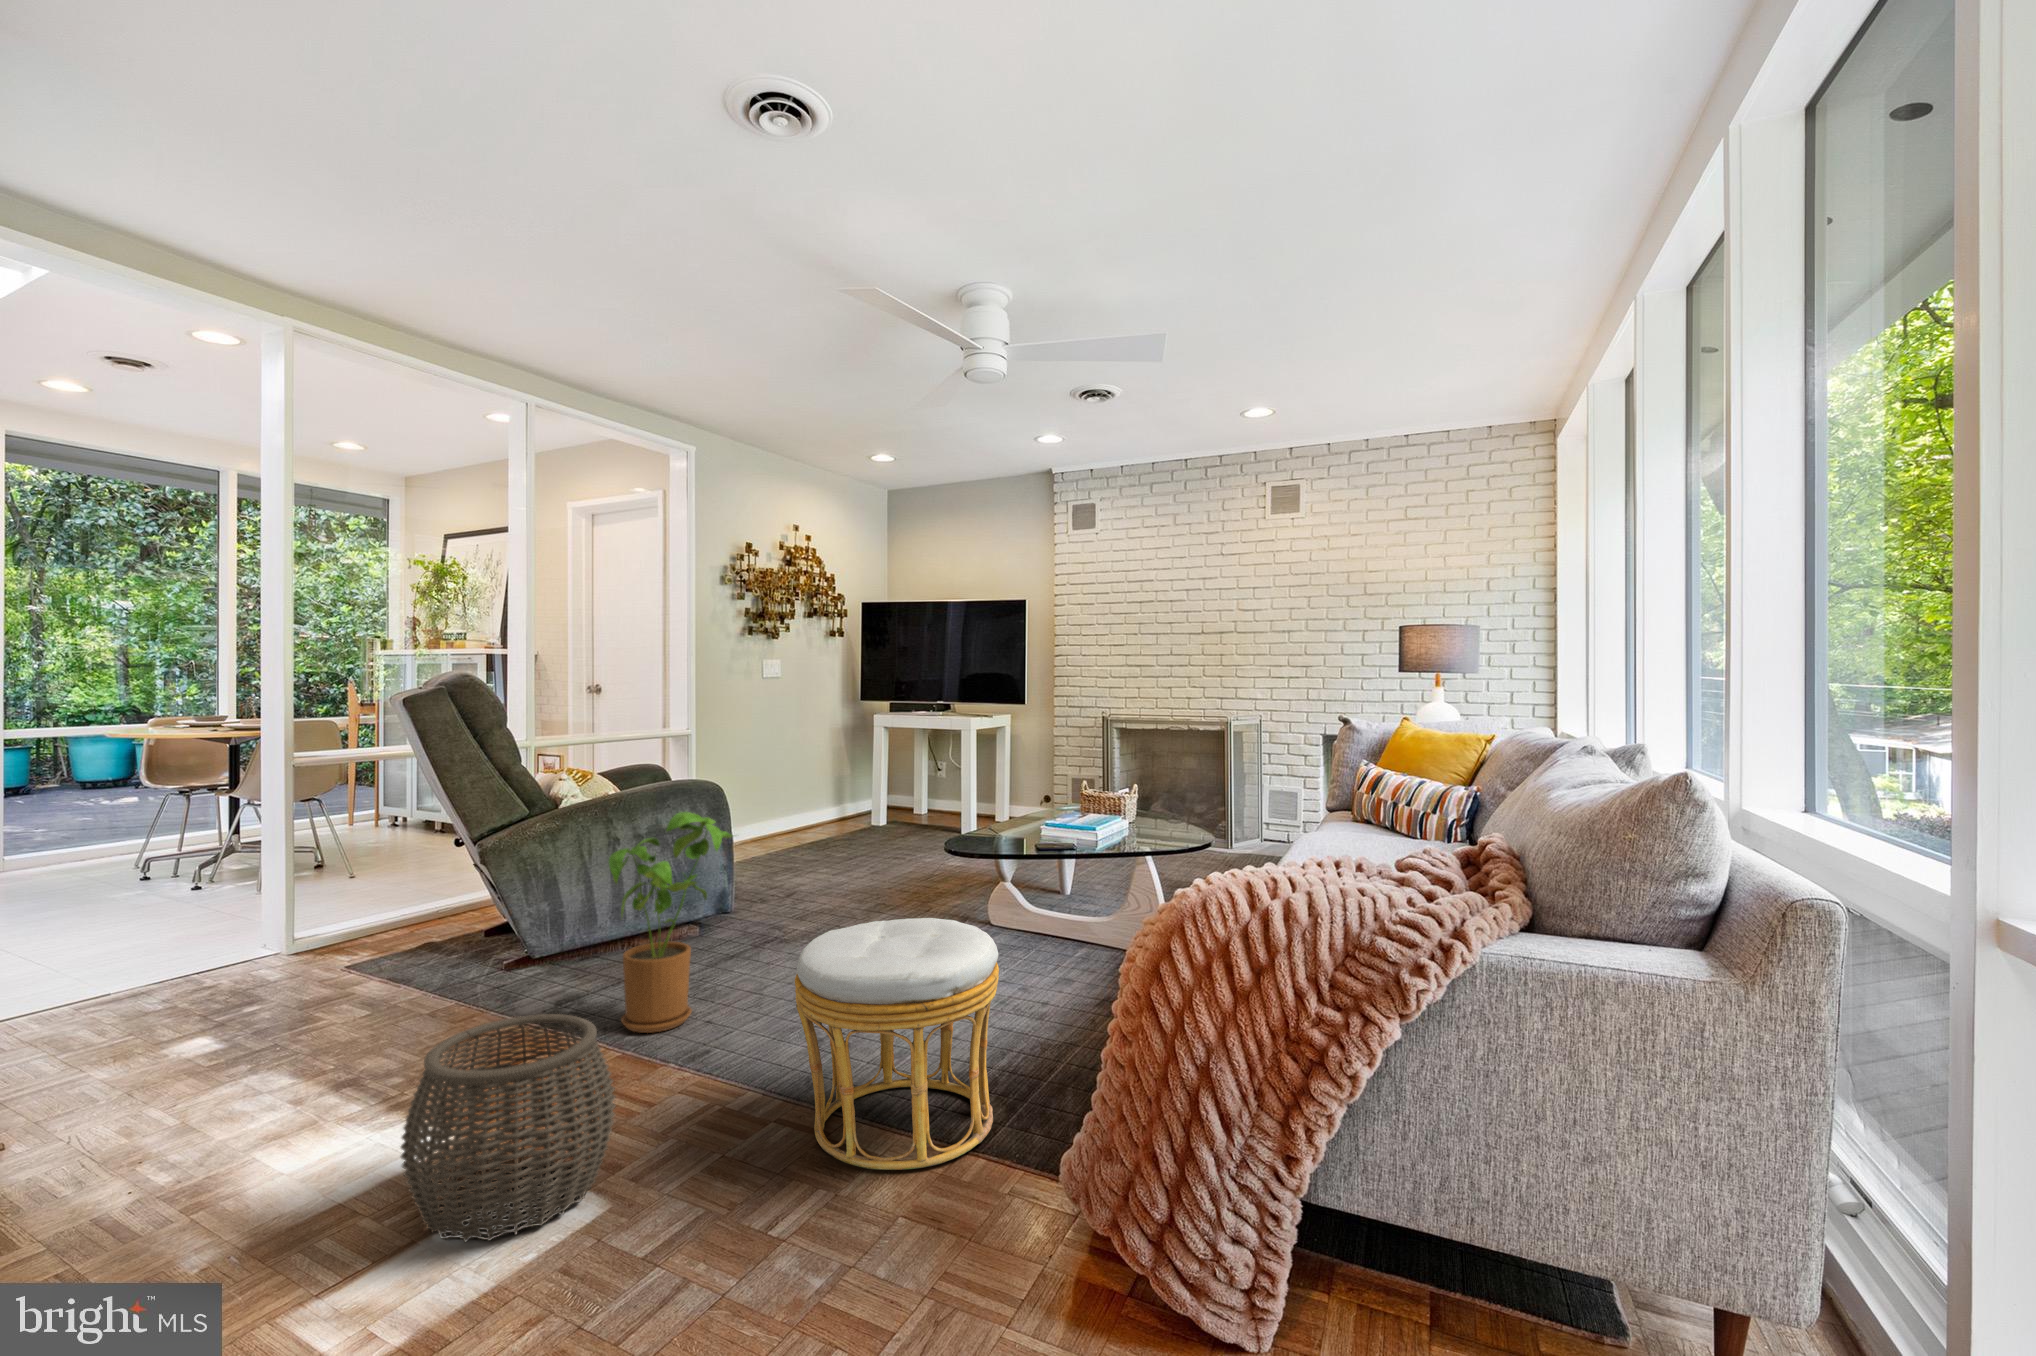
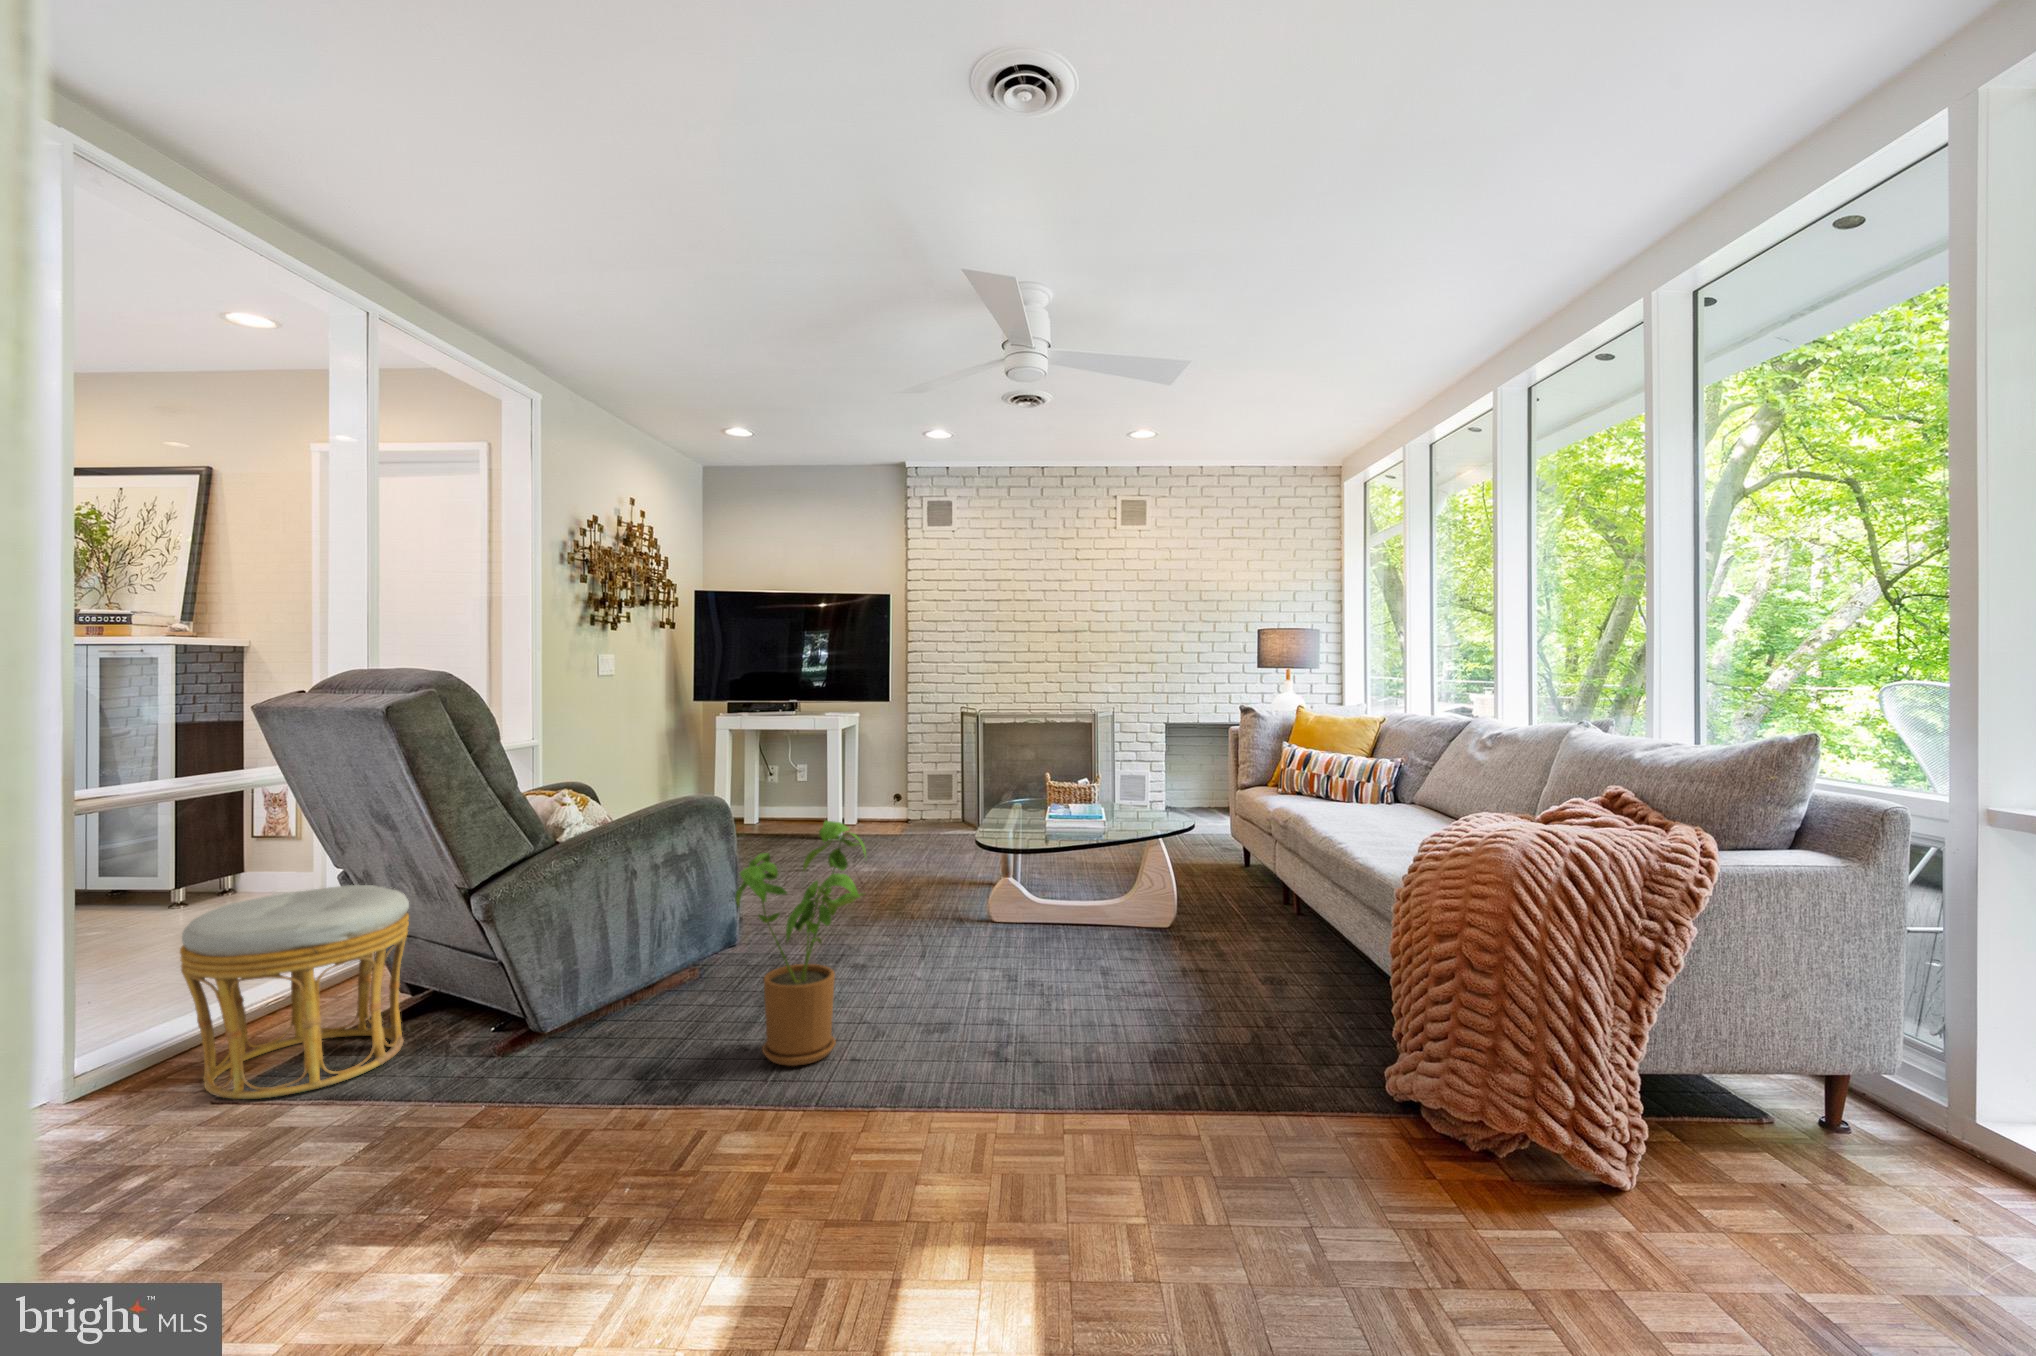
ottoman: present [795,918,999,1170] -> present [180,885,409,1099]
woven basket: present [401,1014,616,1242] -> none [824,1035,1023,1283]

